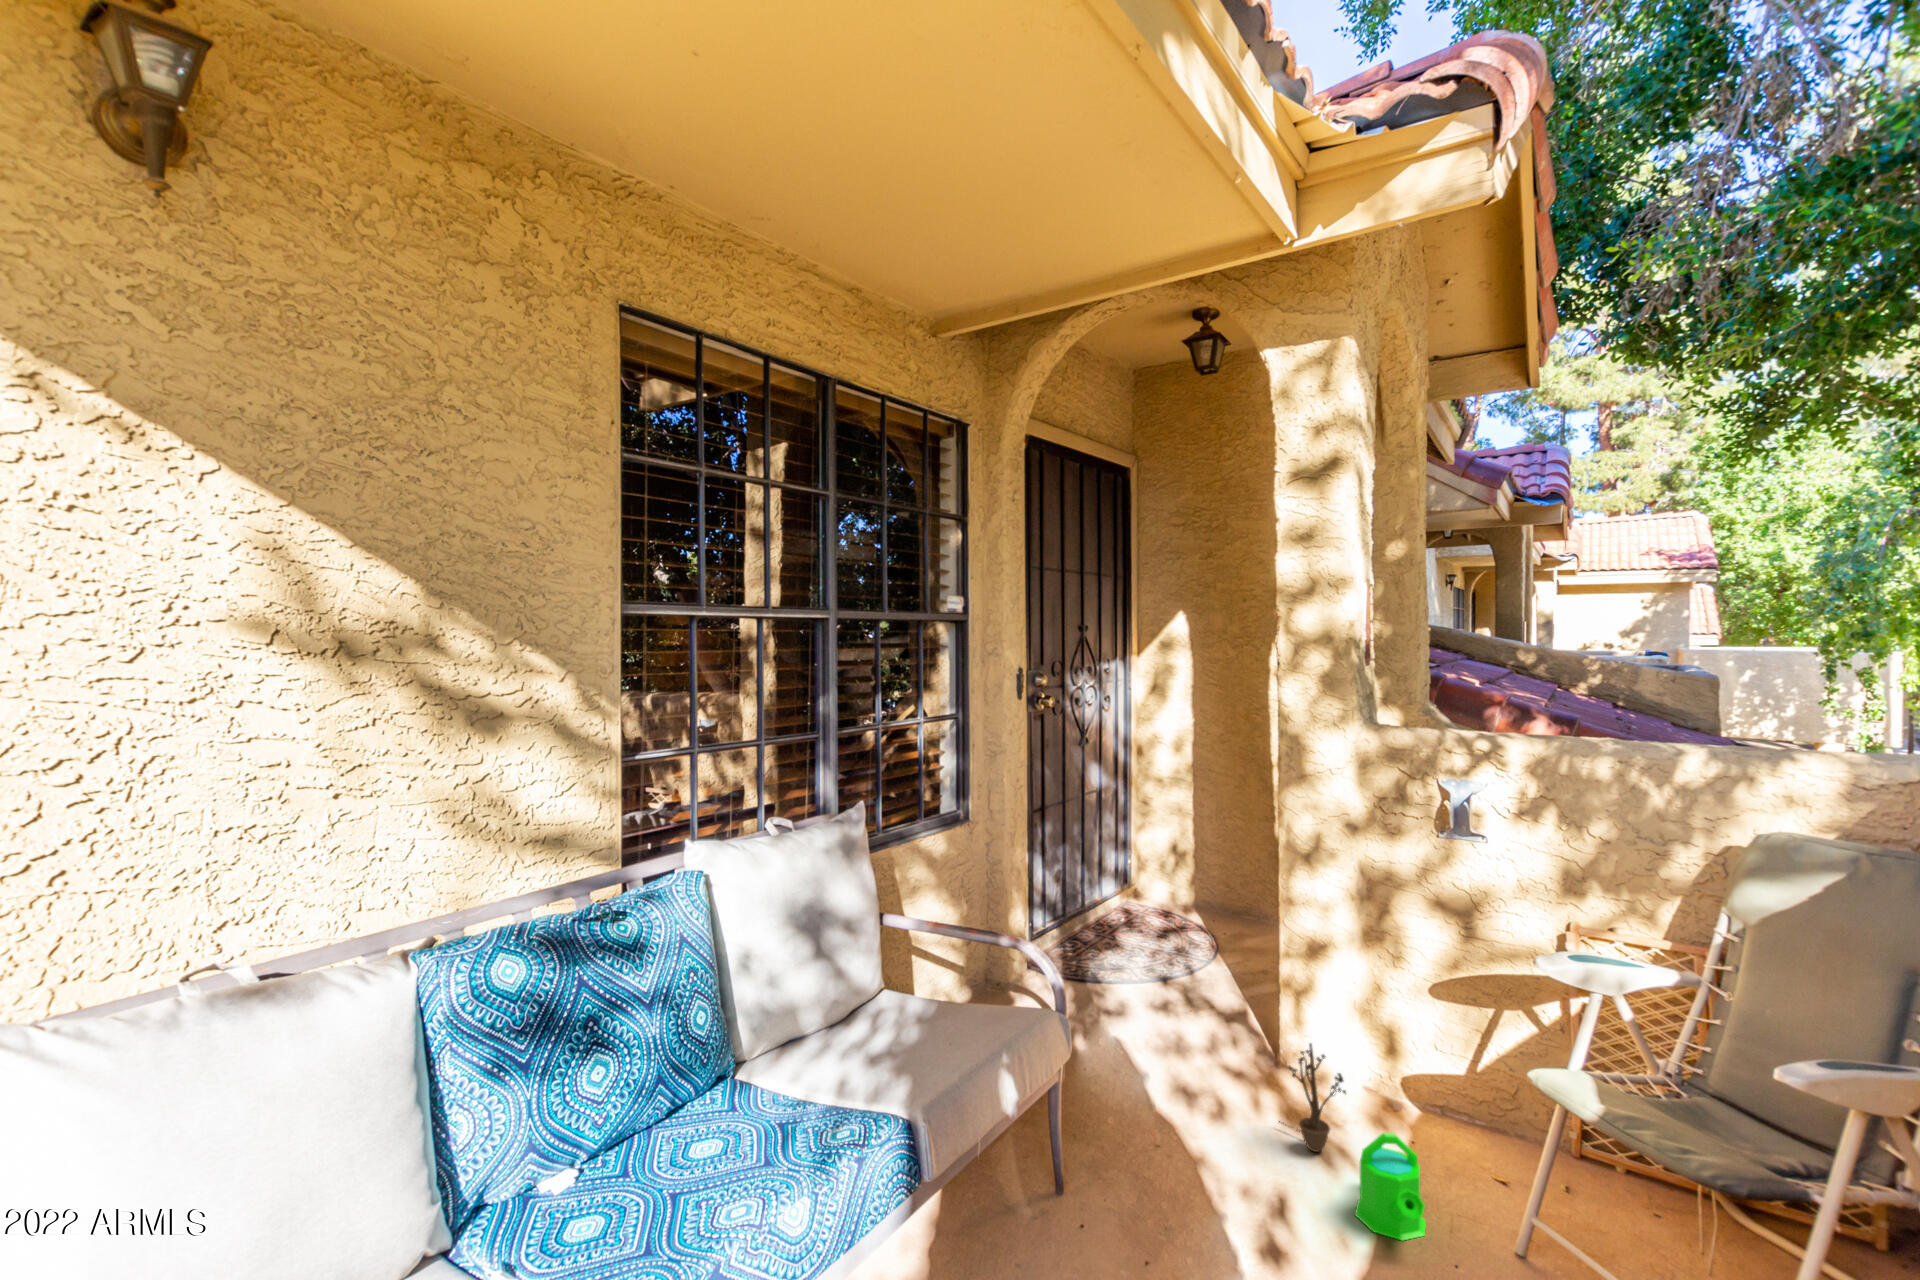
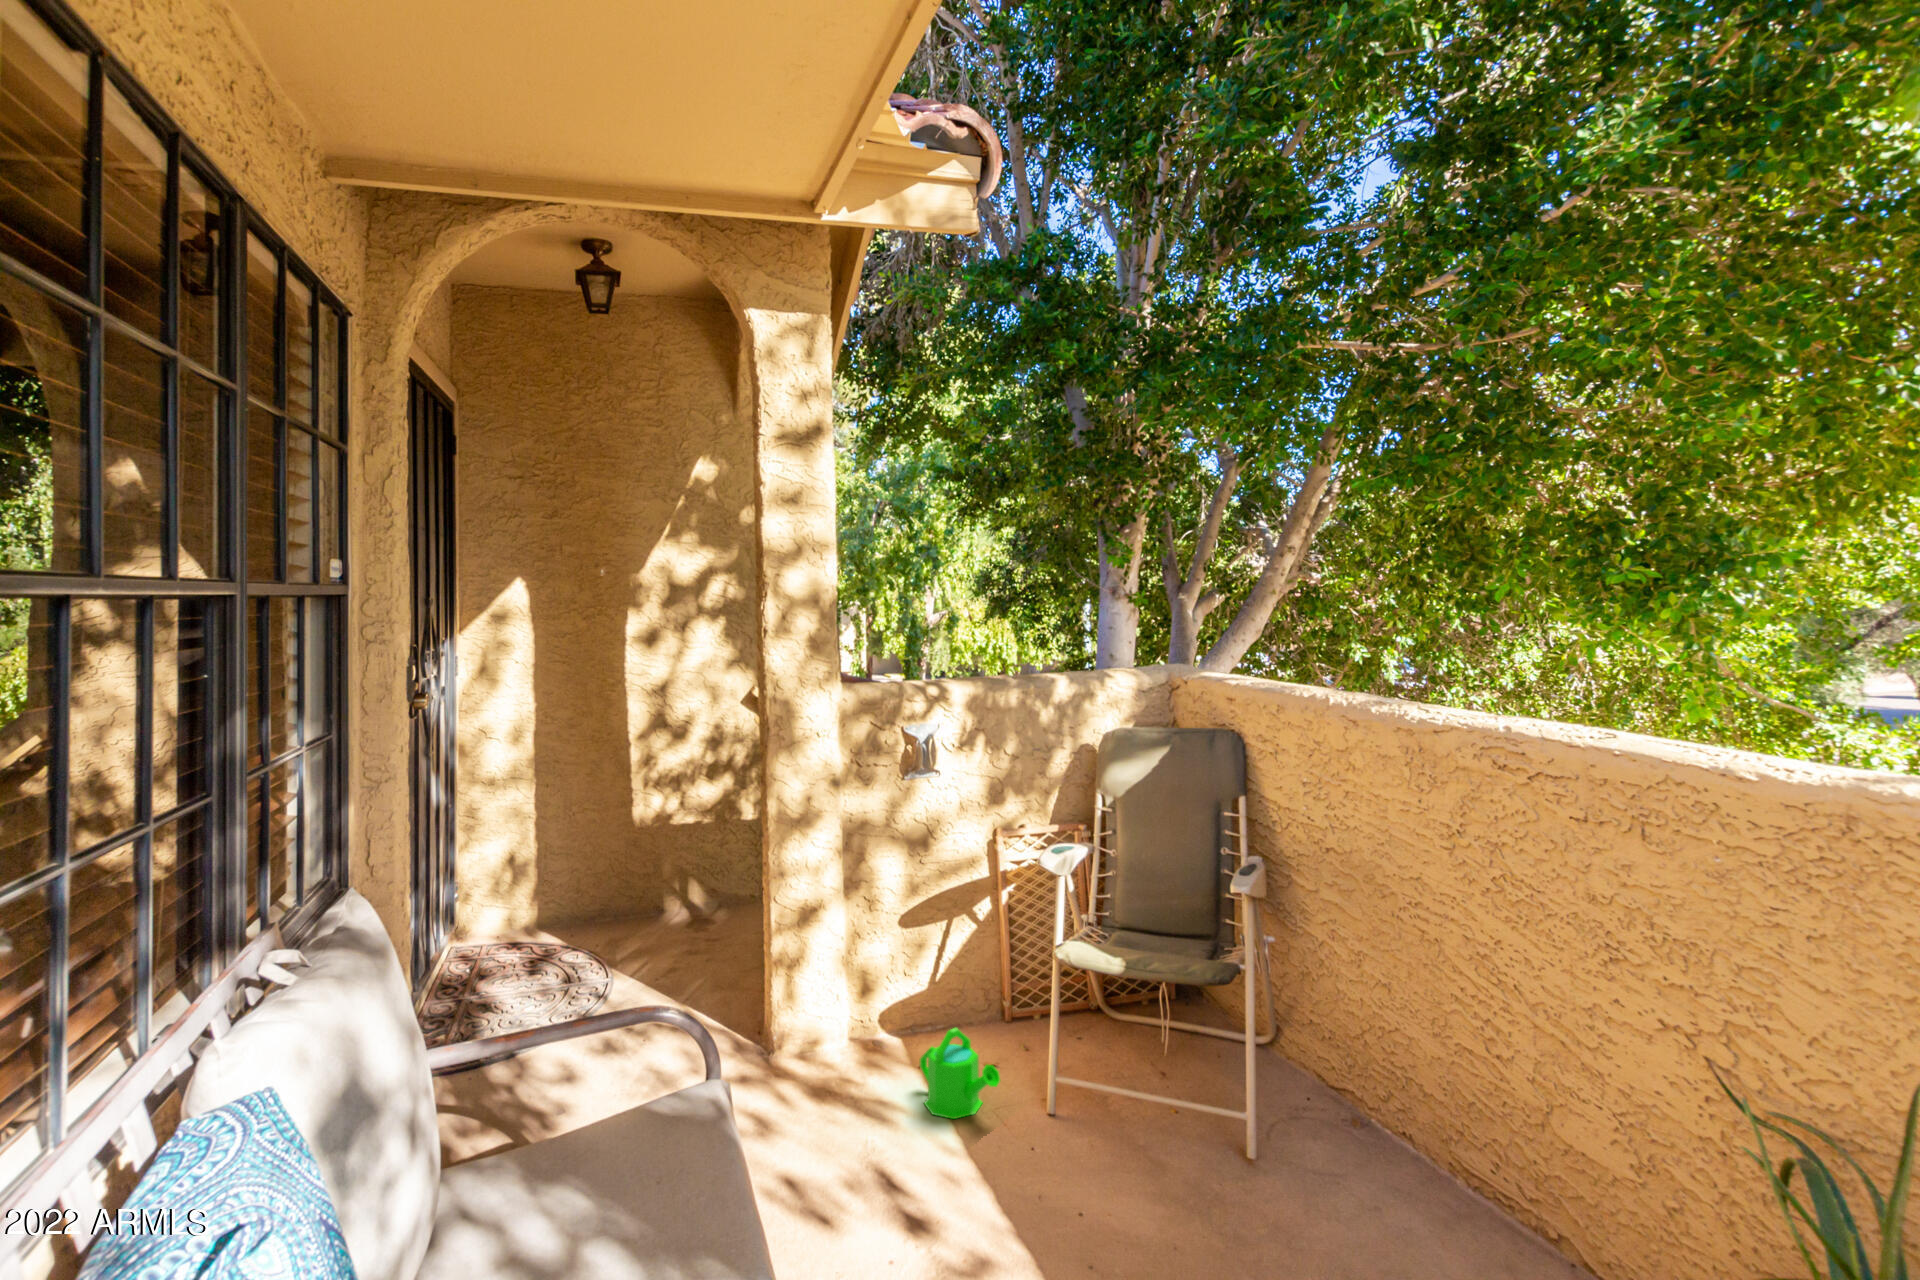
decorative plant: present [1279,1044,1346,1152] -> none [817,983,891,1085]

